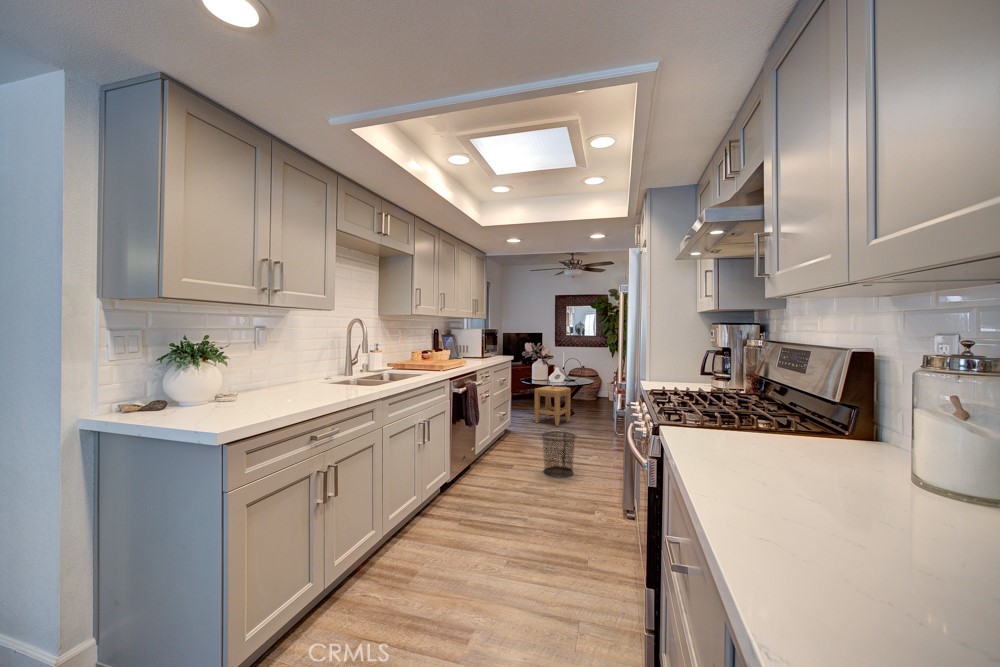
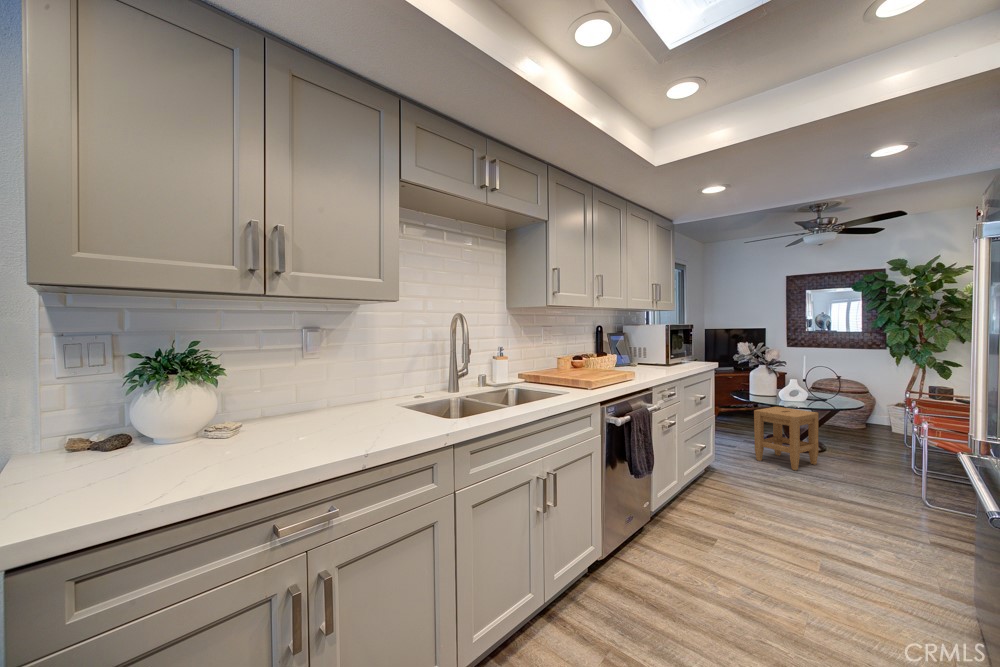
waste bin: present [542,431,576,477] -> none [767,495,842,586]

